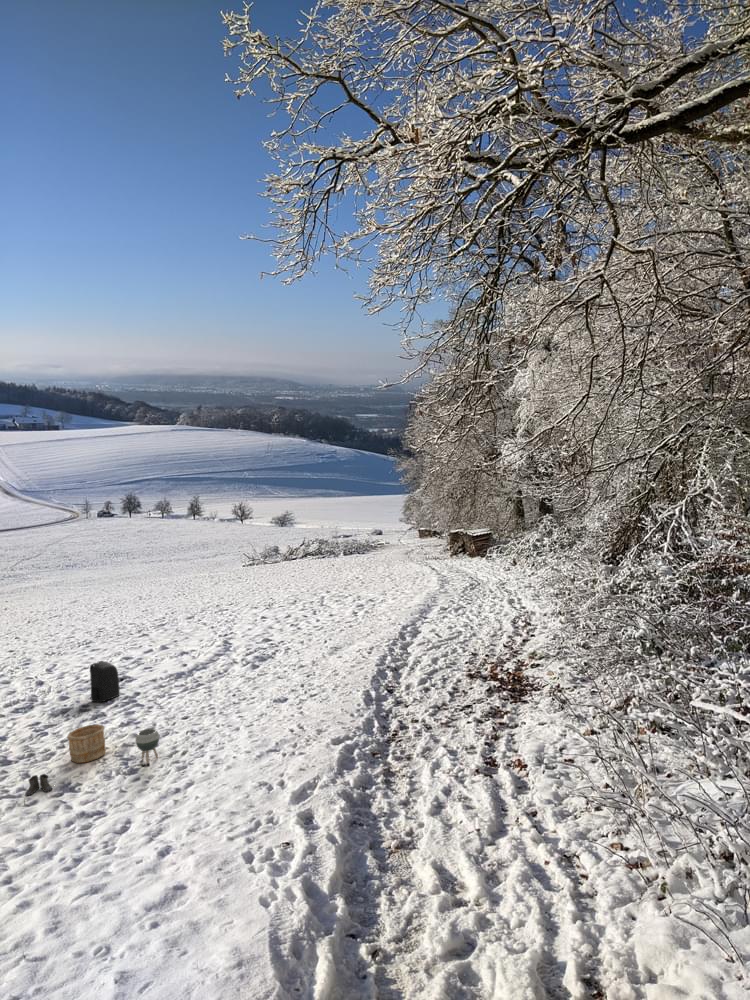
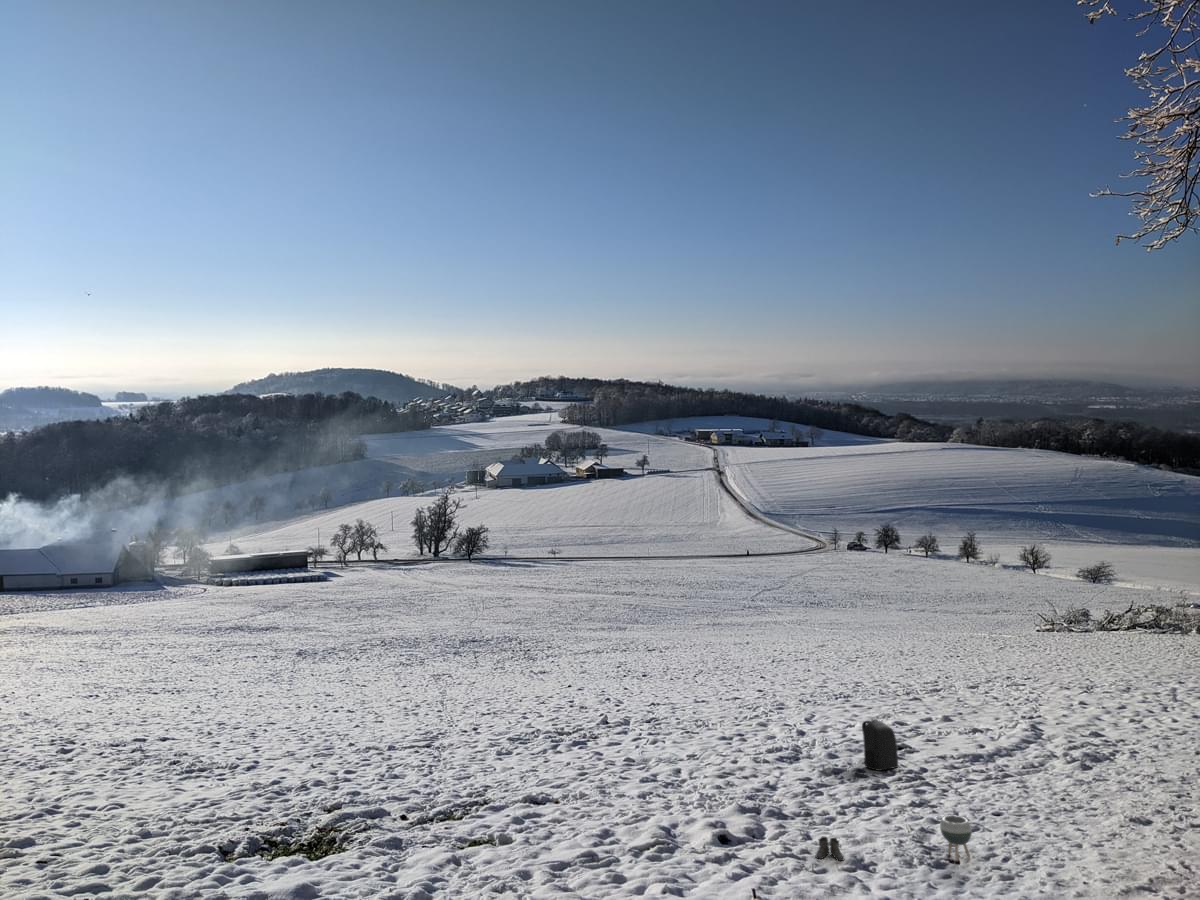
wooden bucket: present [67,724,105,763] -> none [853,793,898,839]

